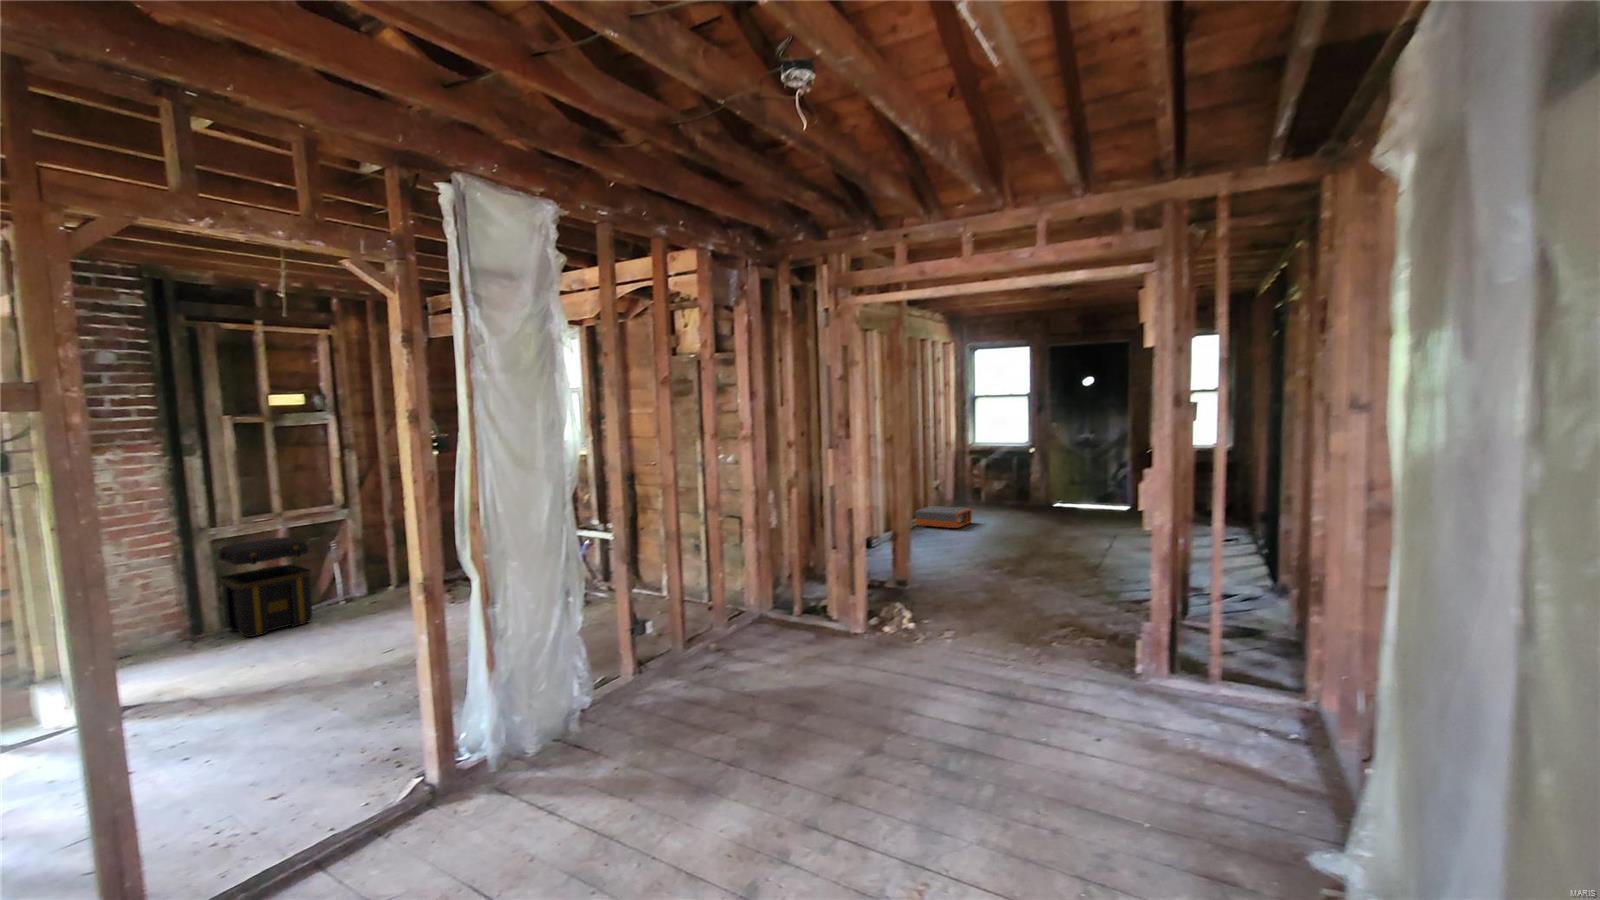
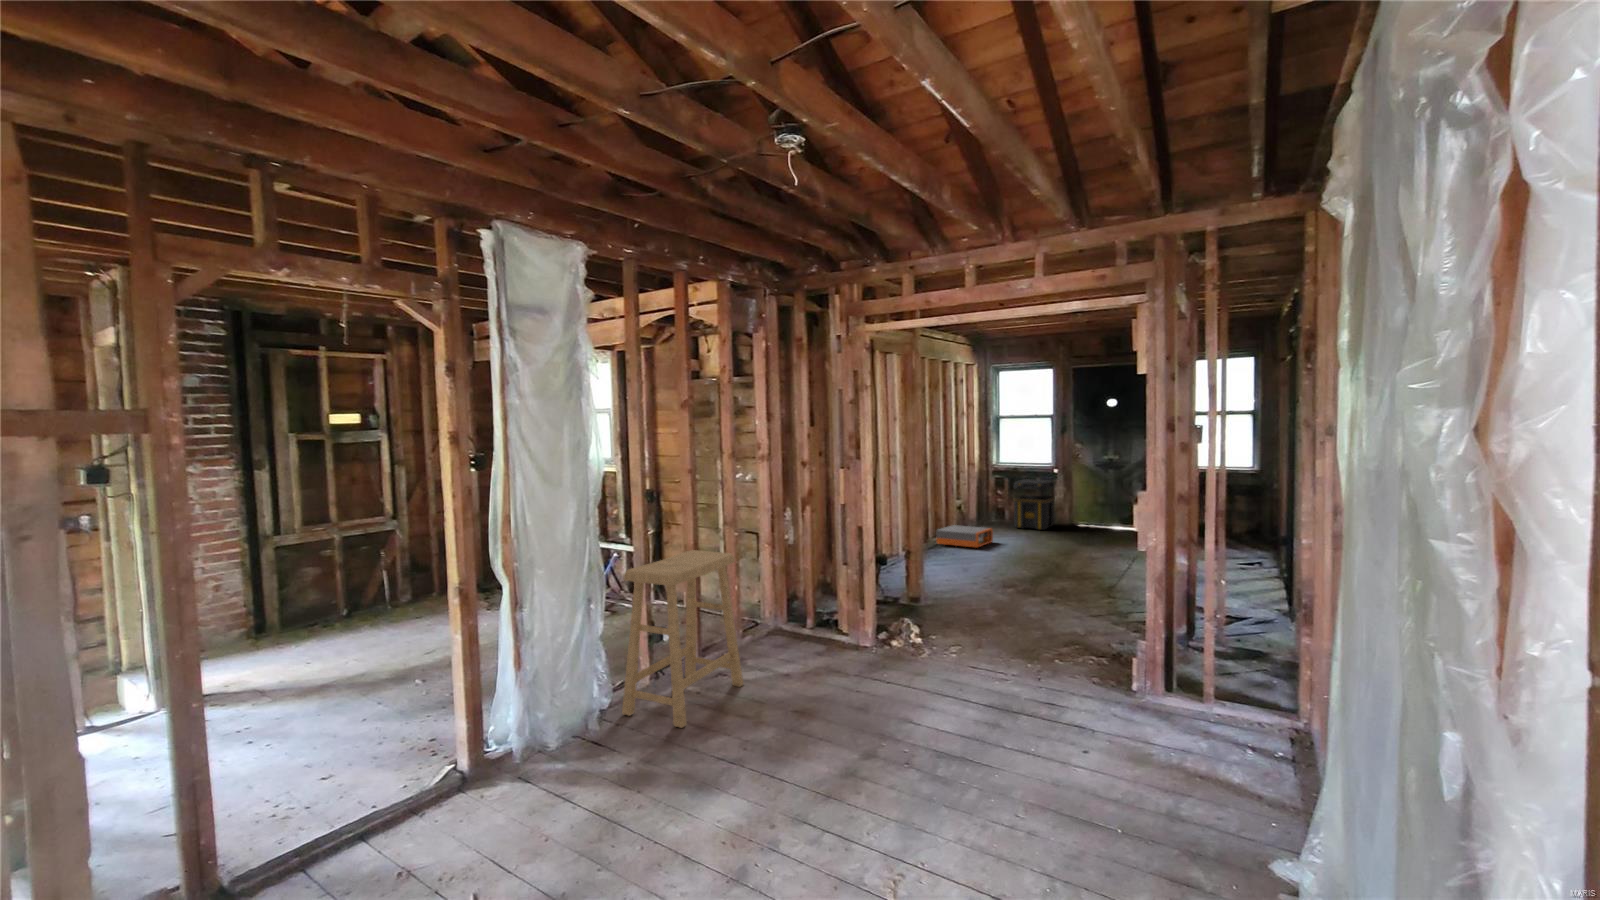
toolbox: present [218,537,312,637] -> present [1013,479,1055,530]
stool: none [605,537,733,727] -> present [622,550,743,728]

